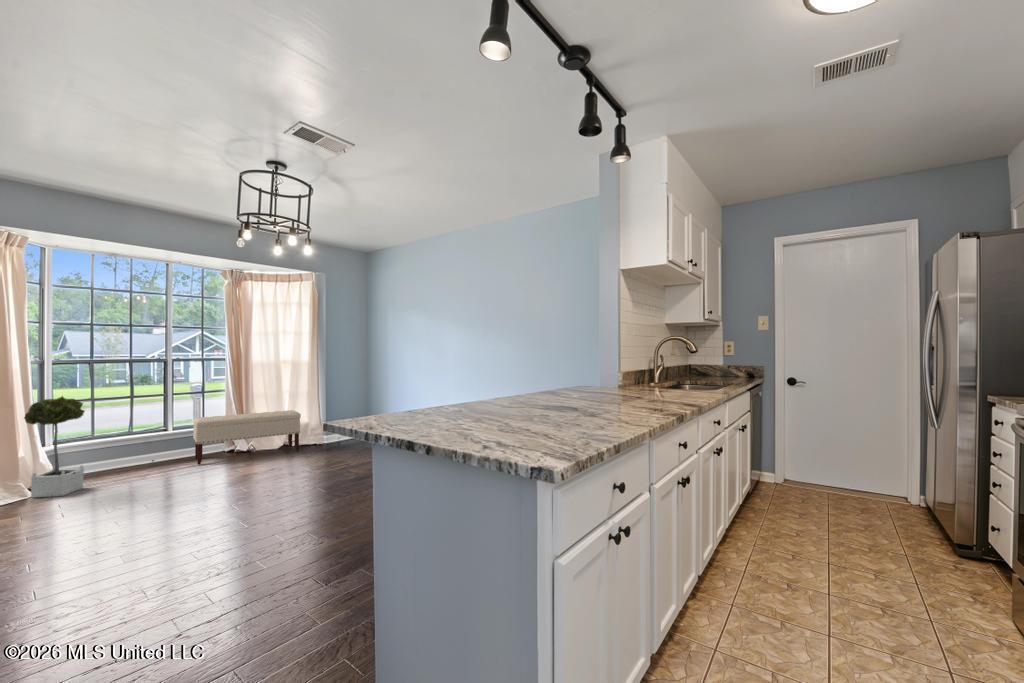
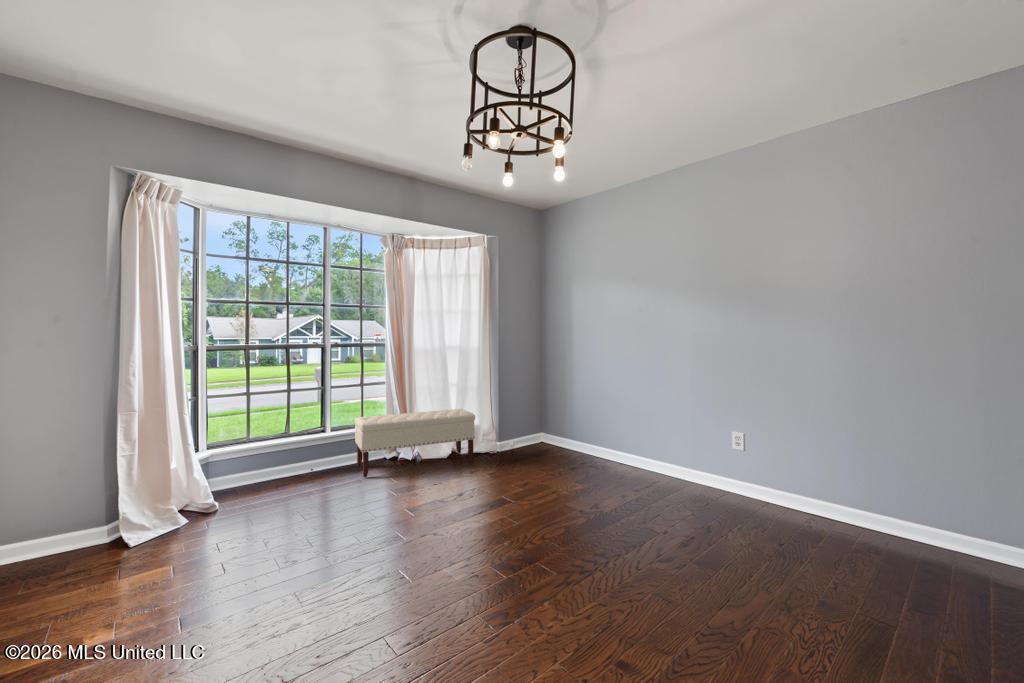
potted tree: present [24,396,85,498] -> none [173,393,241,524]

